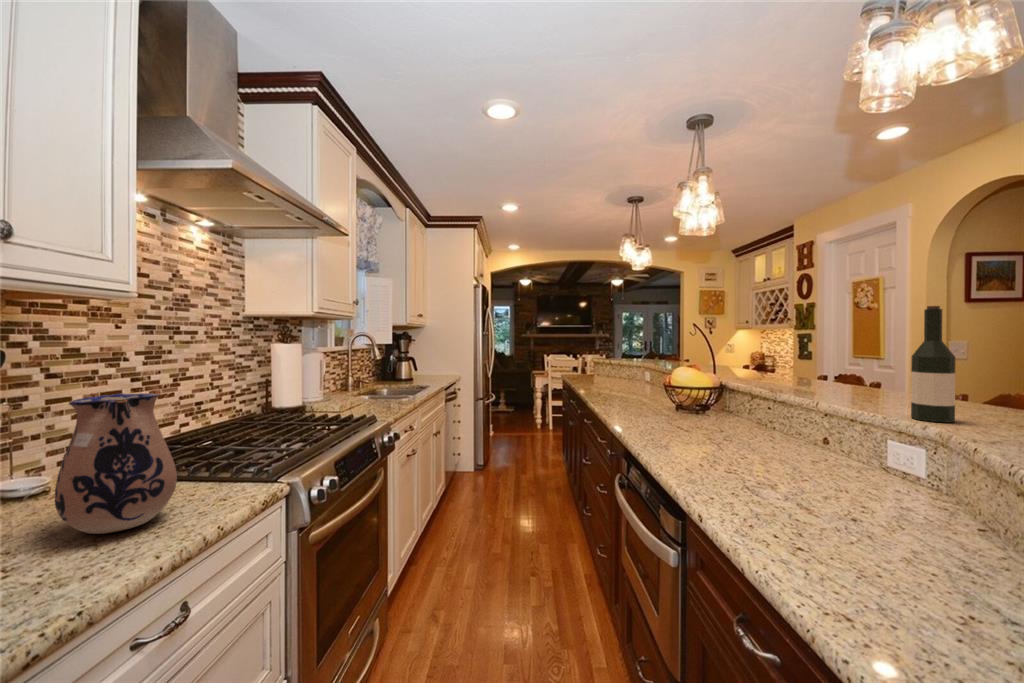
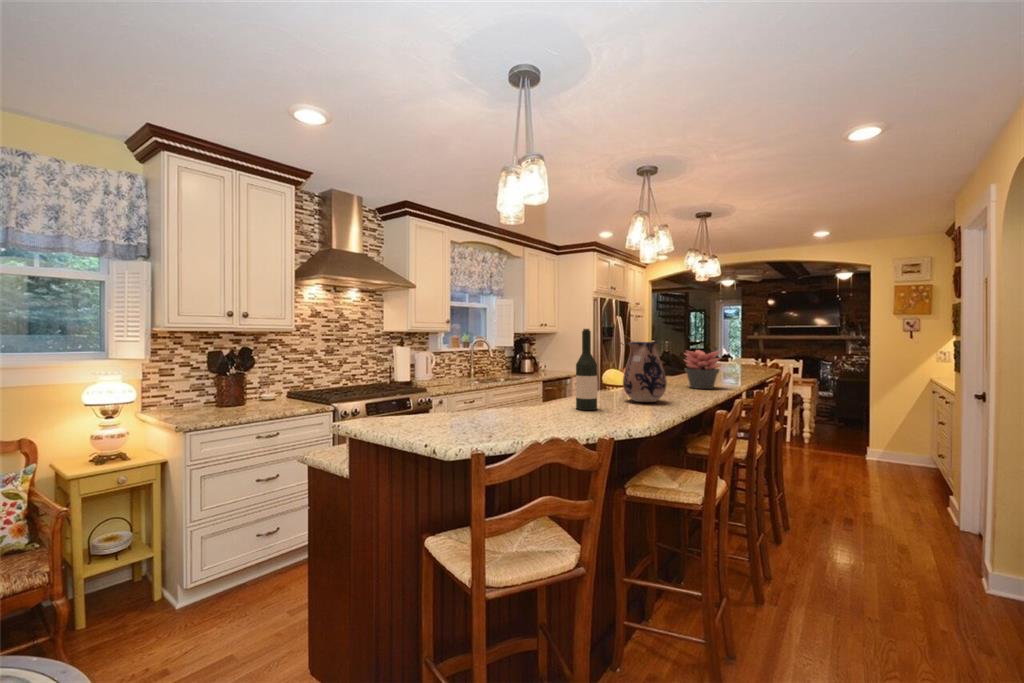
succulent plant: none [754,341,798,383] -> present [685,350,721,389]
ceramic pitcher: present [55,393,177,534] -> present [623,341,667,402]

